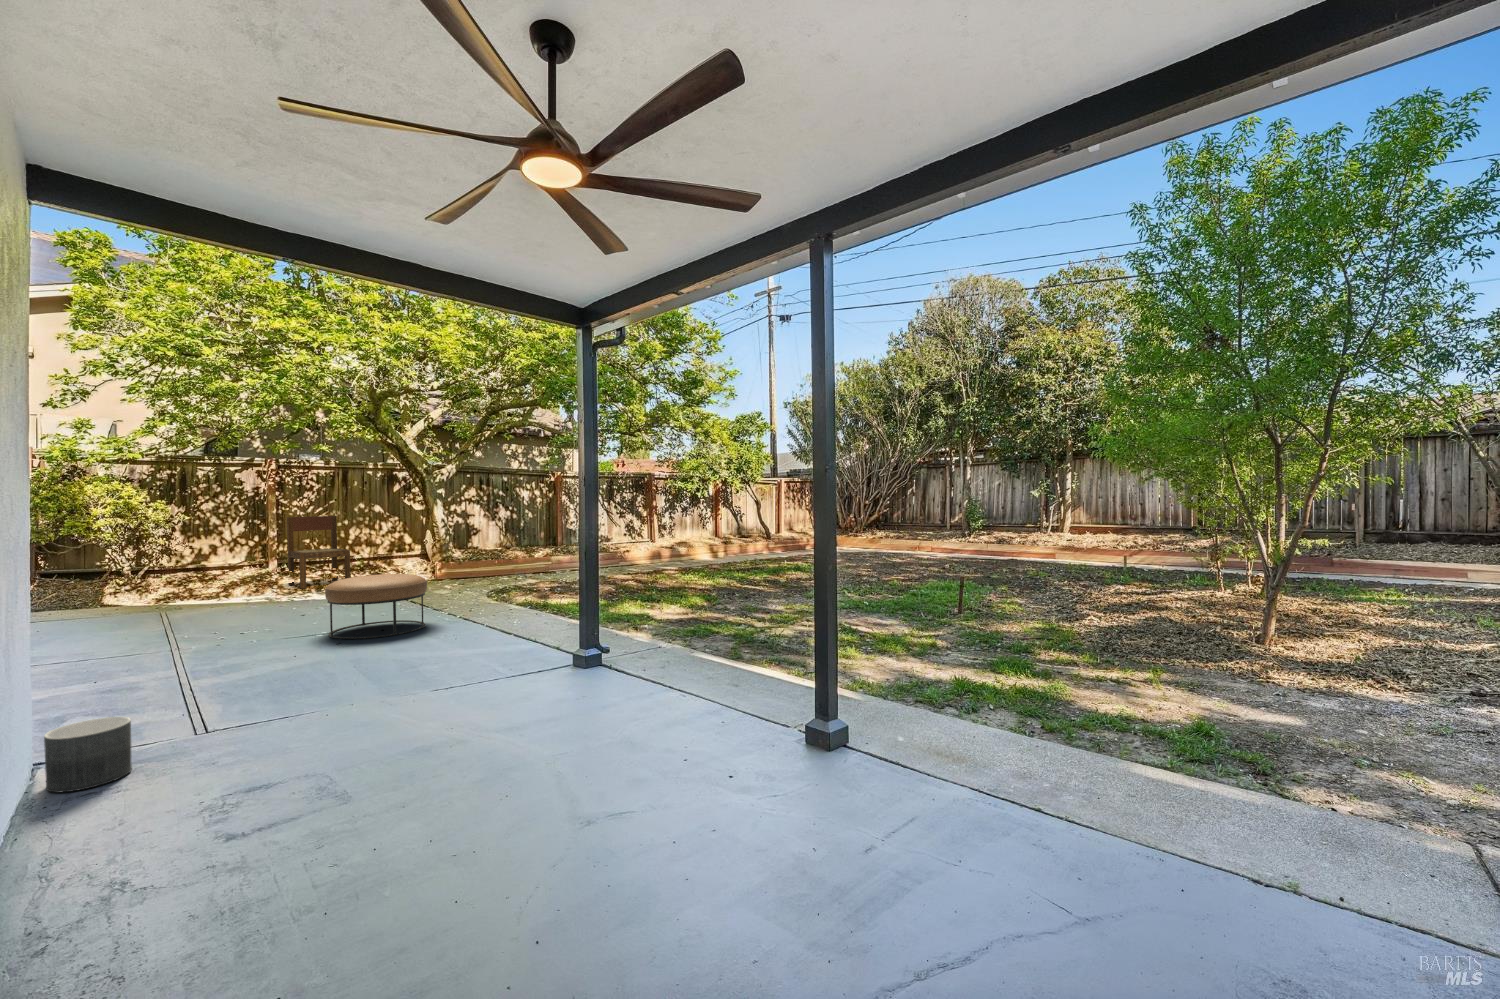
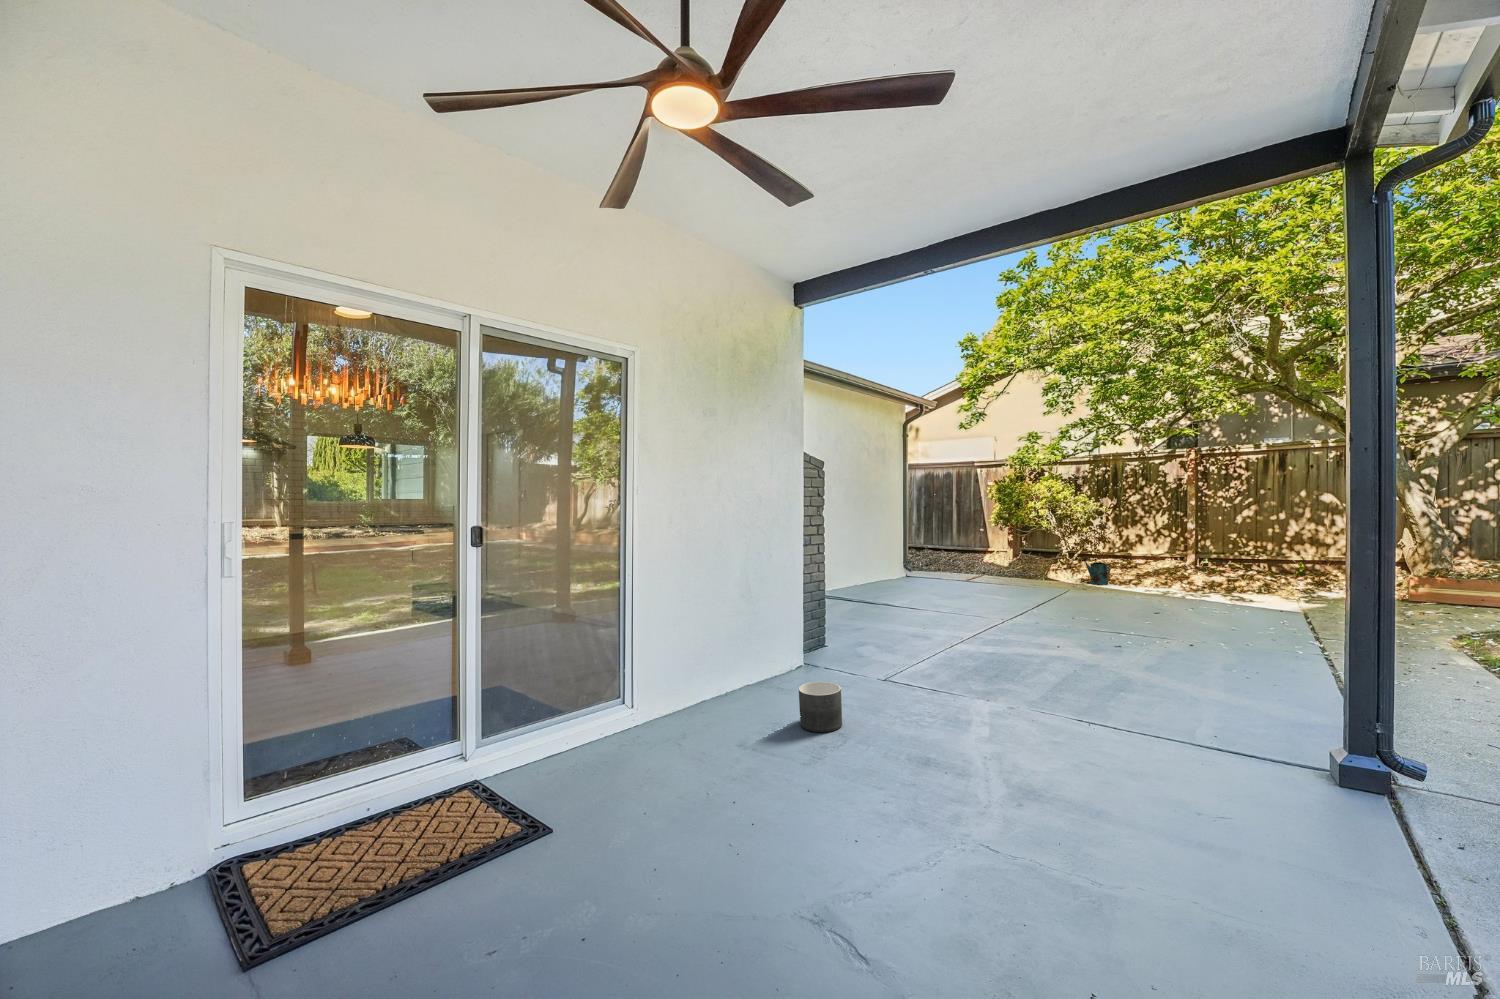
dining chair: present [287,516,351,589] -> none [1209,508,1277,590]
ottoman: present [325,574,427,639] -> none [1131,595,1260,677]
watering can: none [148,576,193,604] -> present [1082,558,1110,585]

